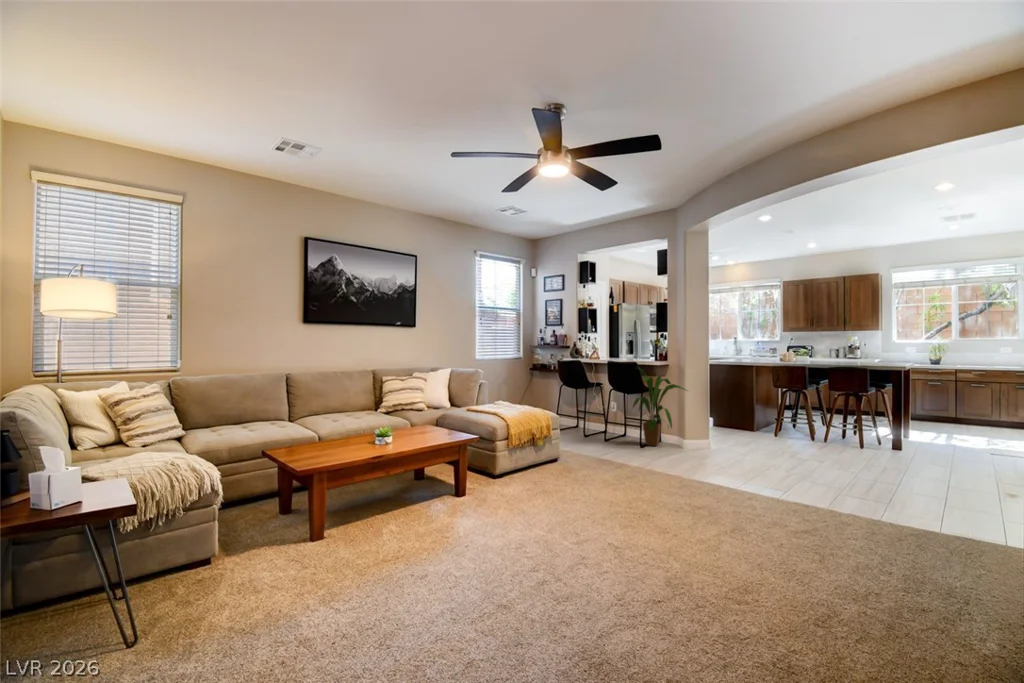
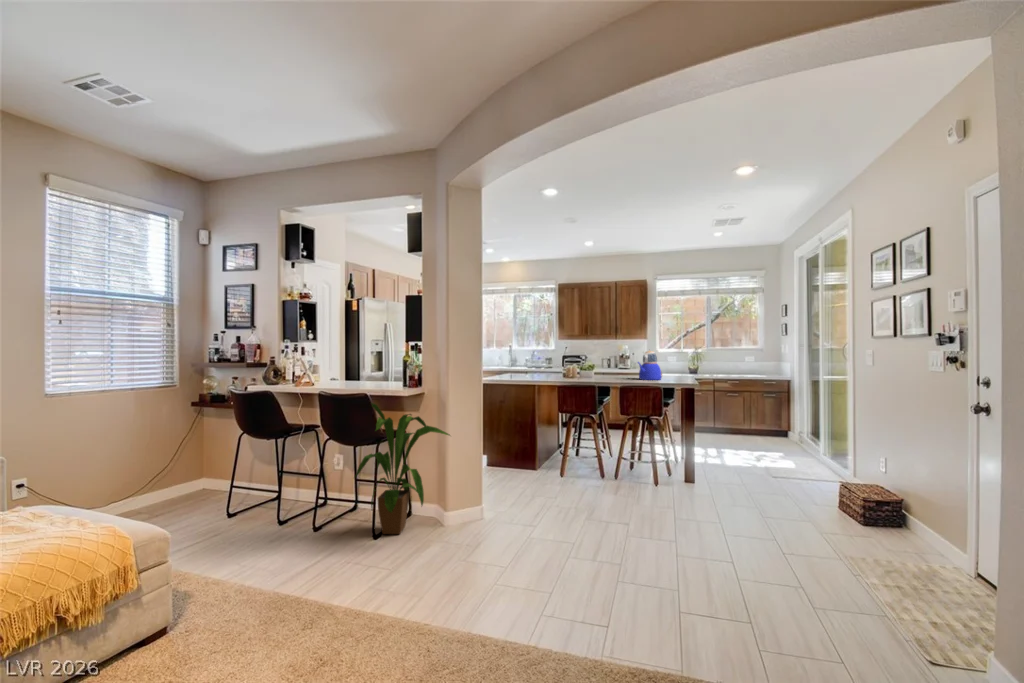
teapot: none [851,339,879,365] -> present [638,351,662,380]

